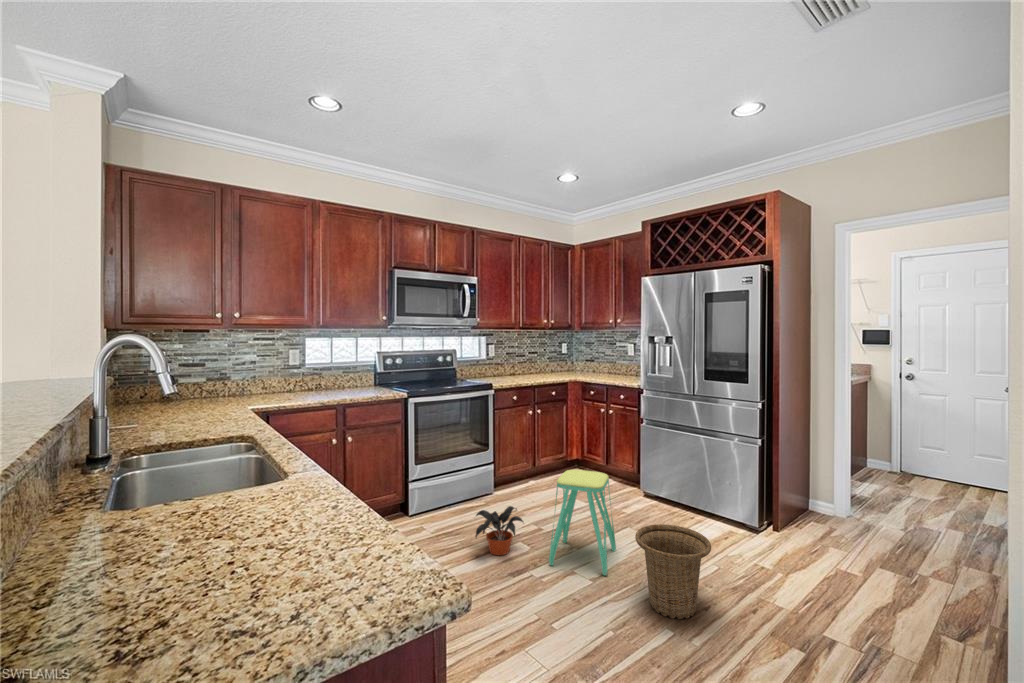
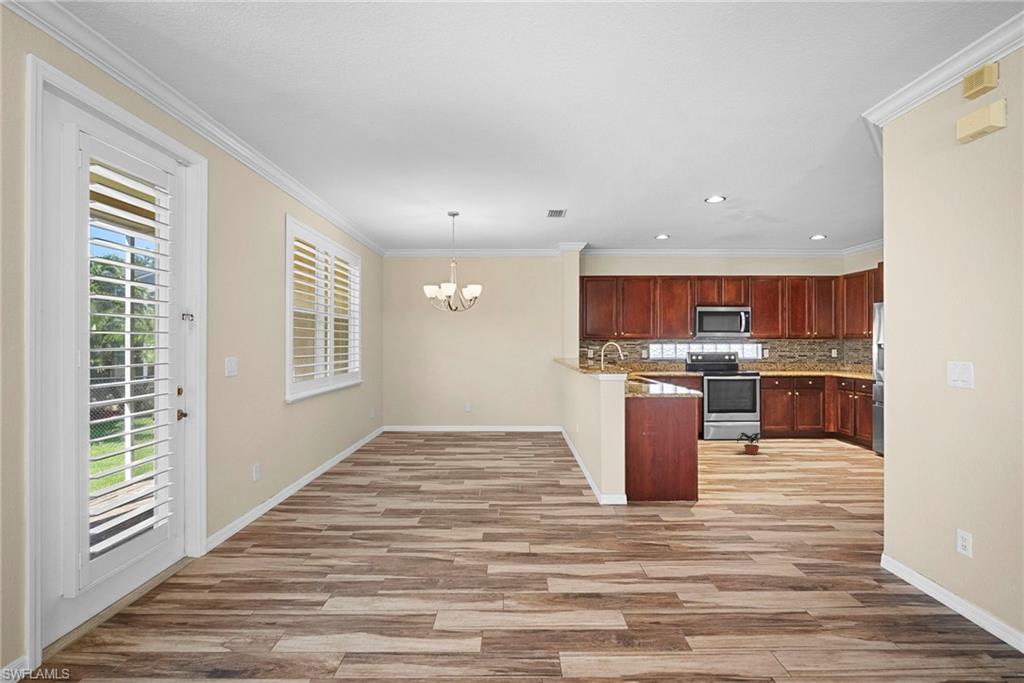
stool: present [549,470,616,575] -> none [776,414,822,464]
basket: present [635,524,711,619] -> none [813,437,855,475]

